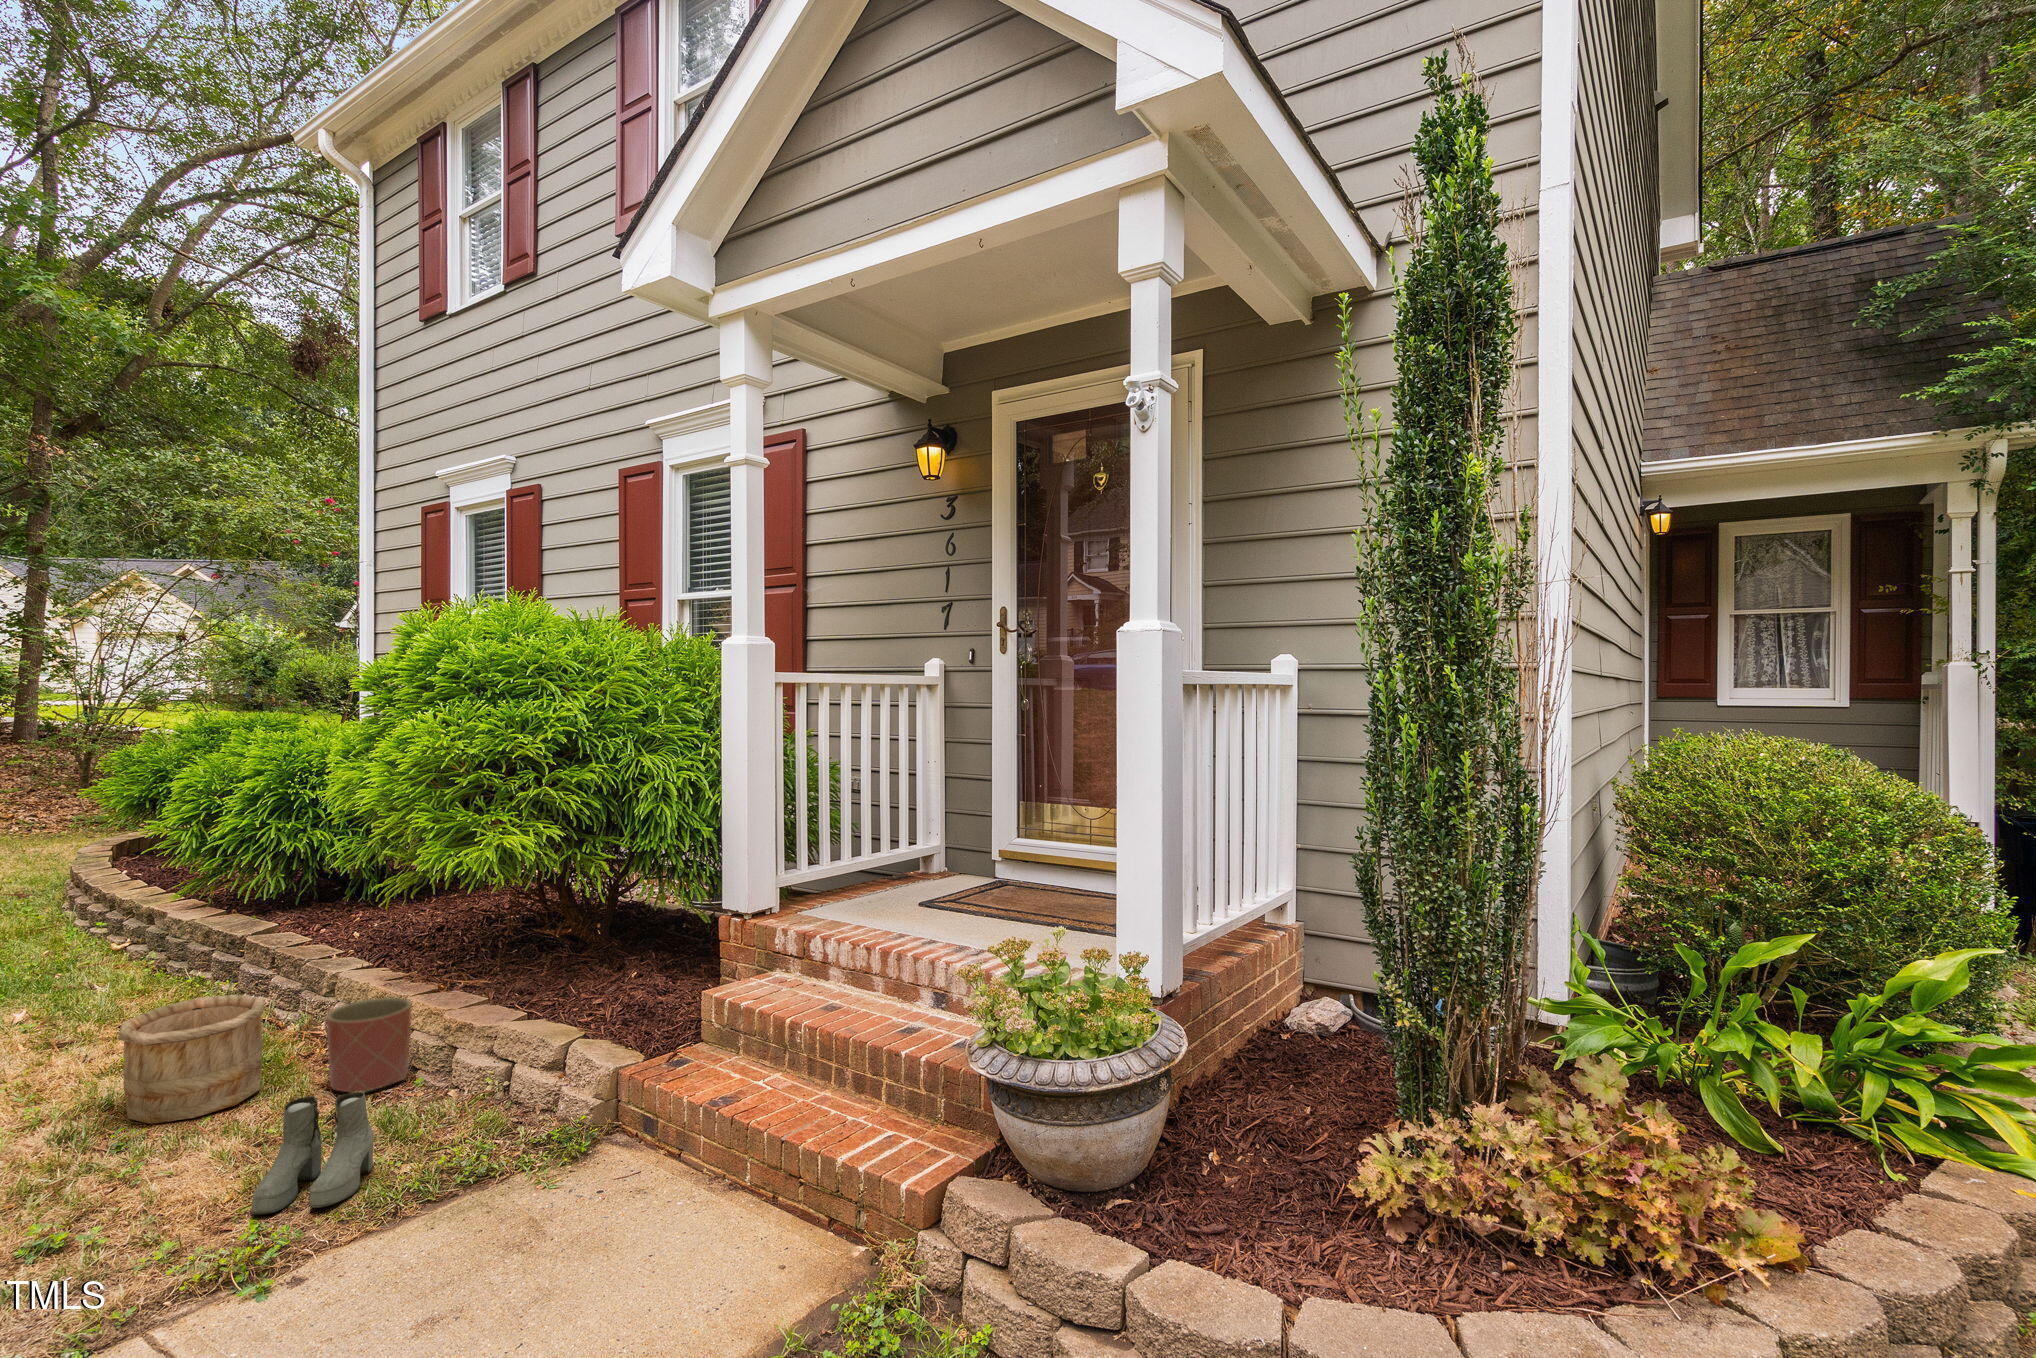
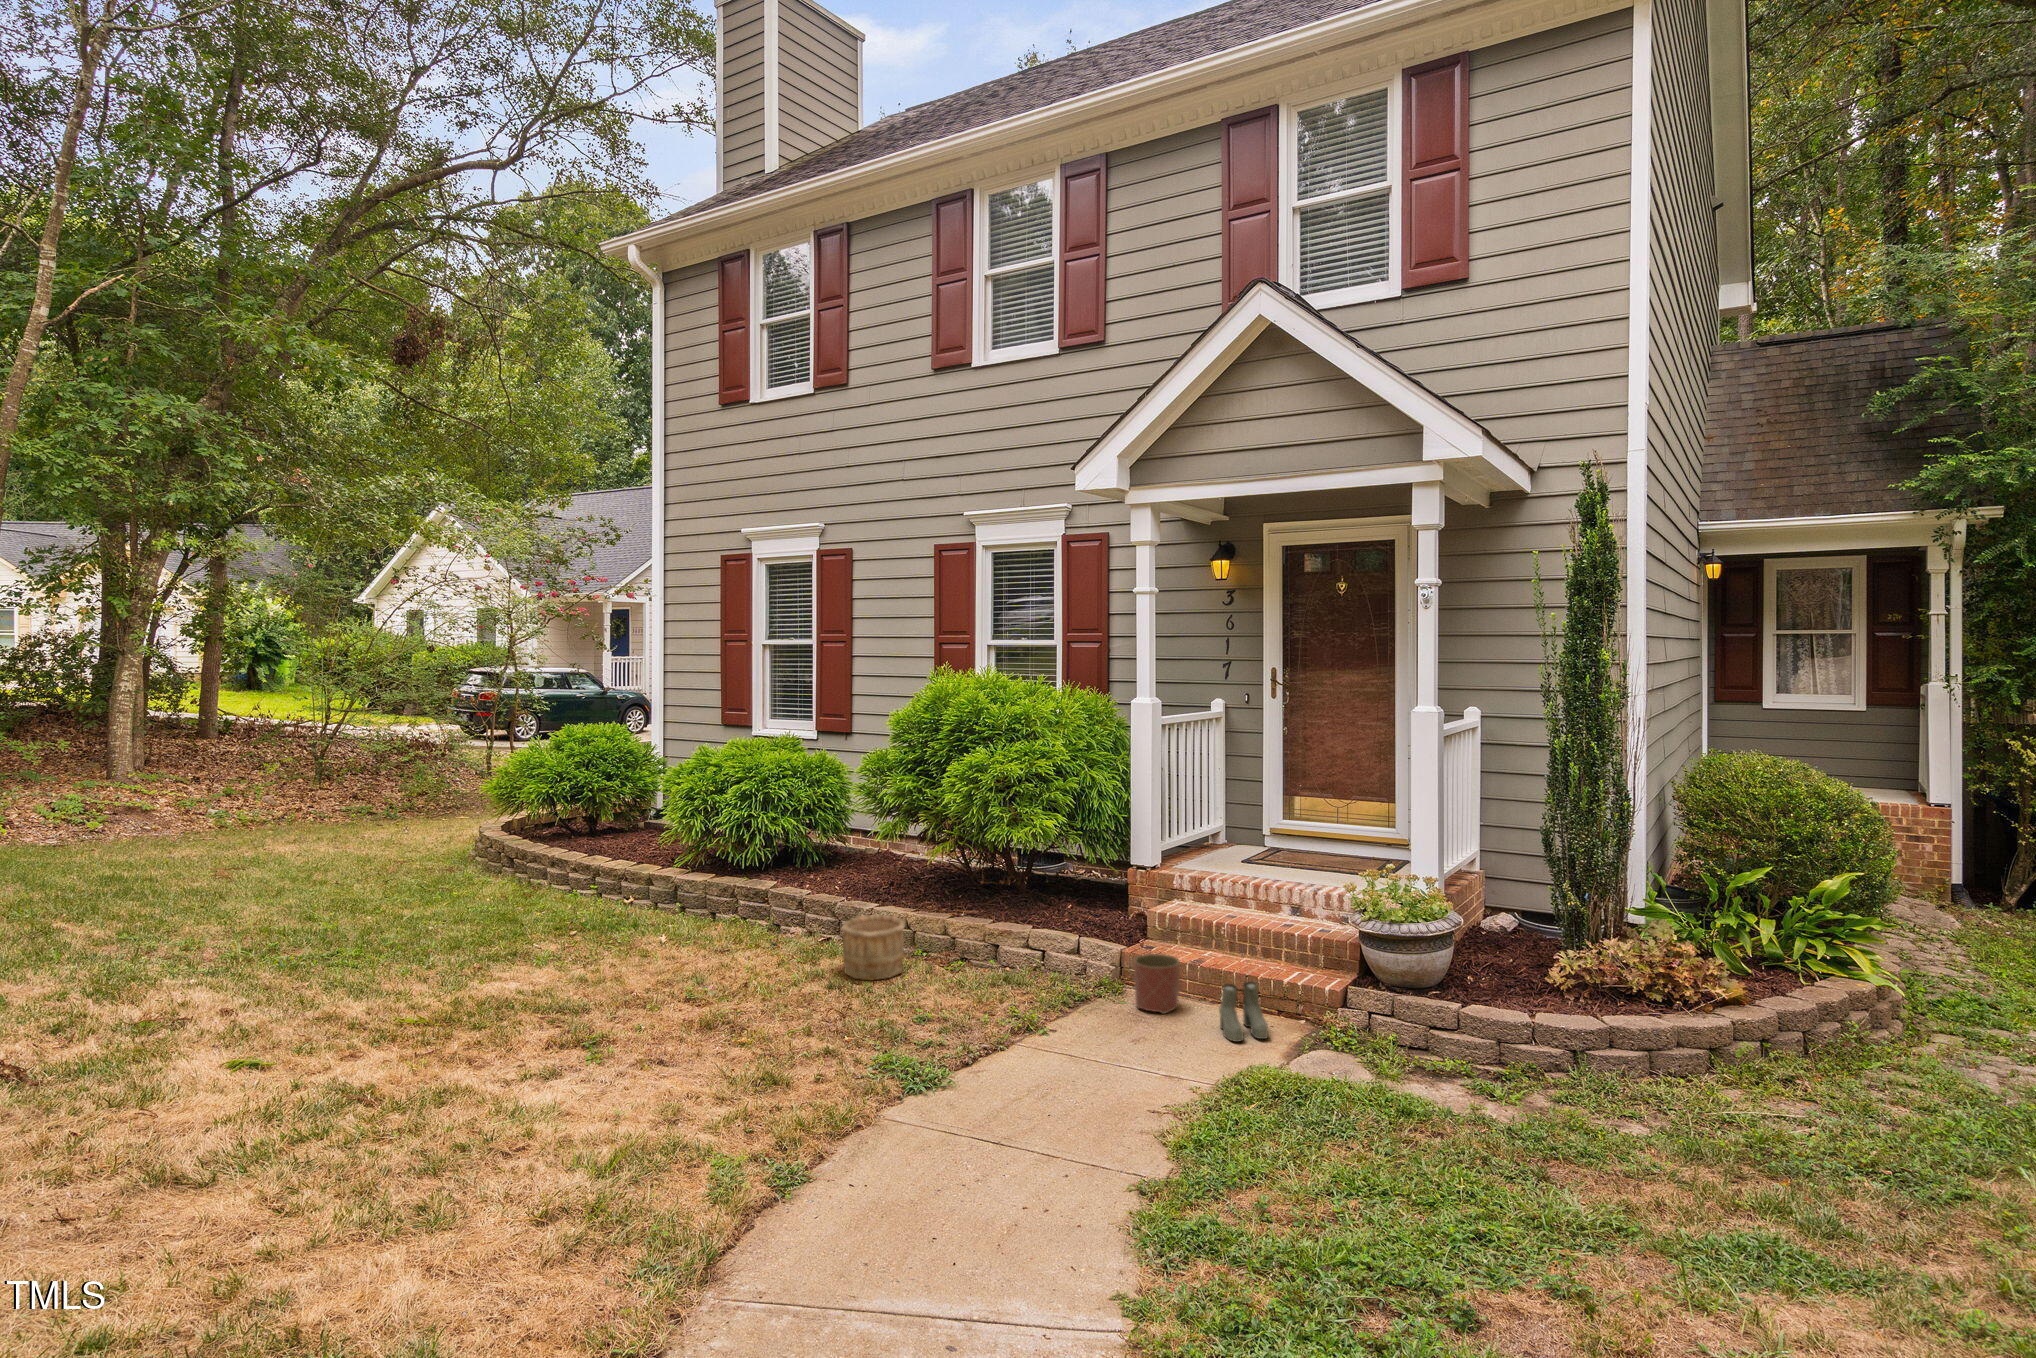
planter: present [327,997,412,1093] -> present [1134,954,1180,1014]
boots: present [251,1092,374,1215] -> present [1219,982,1268,1042]

